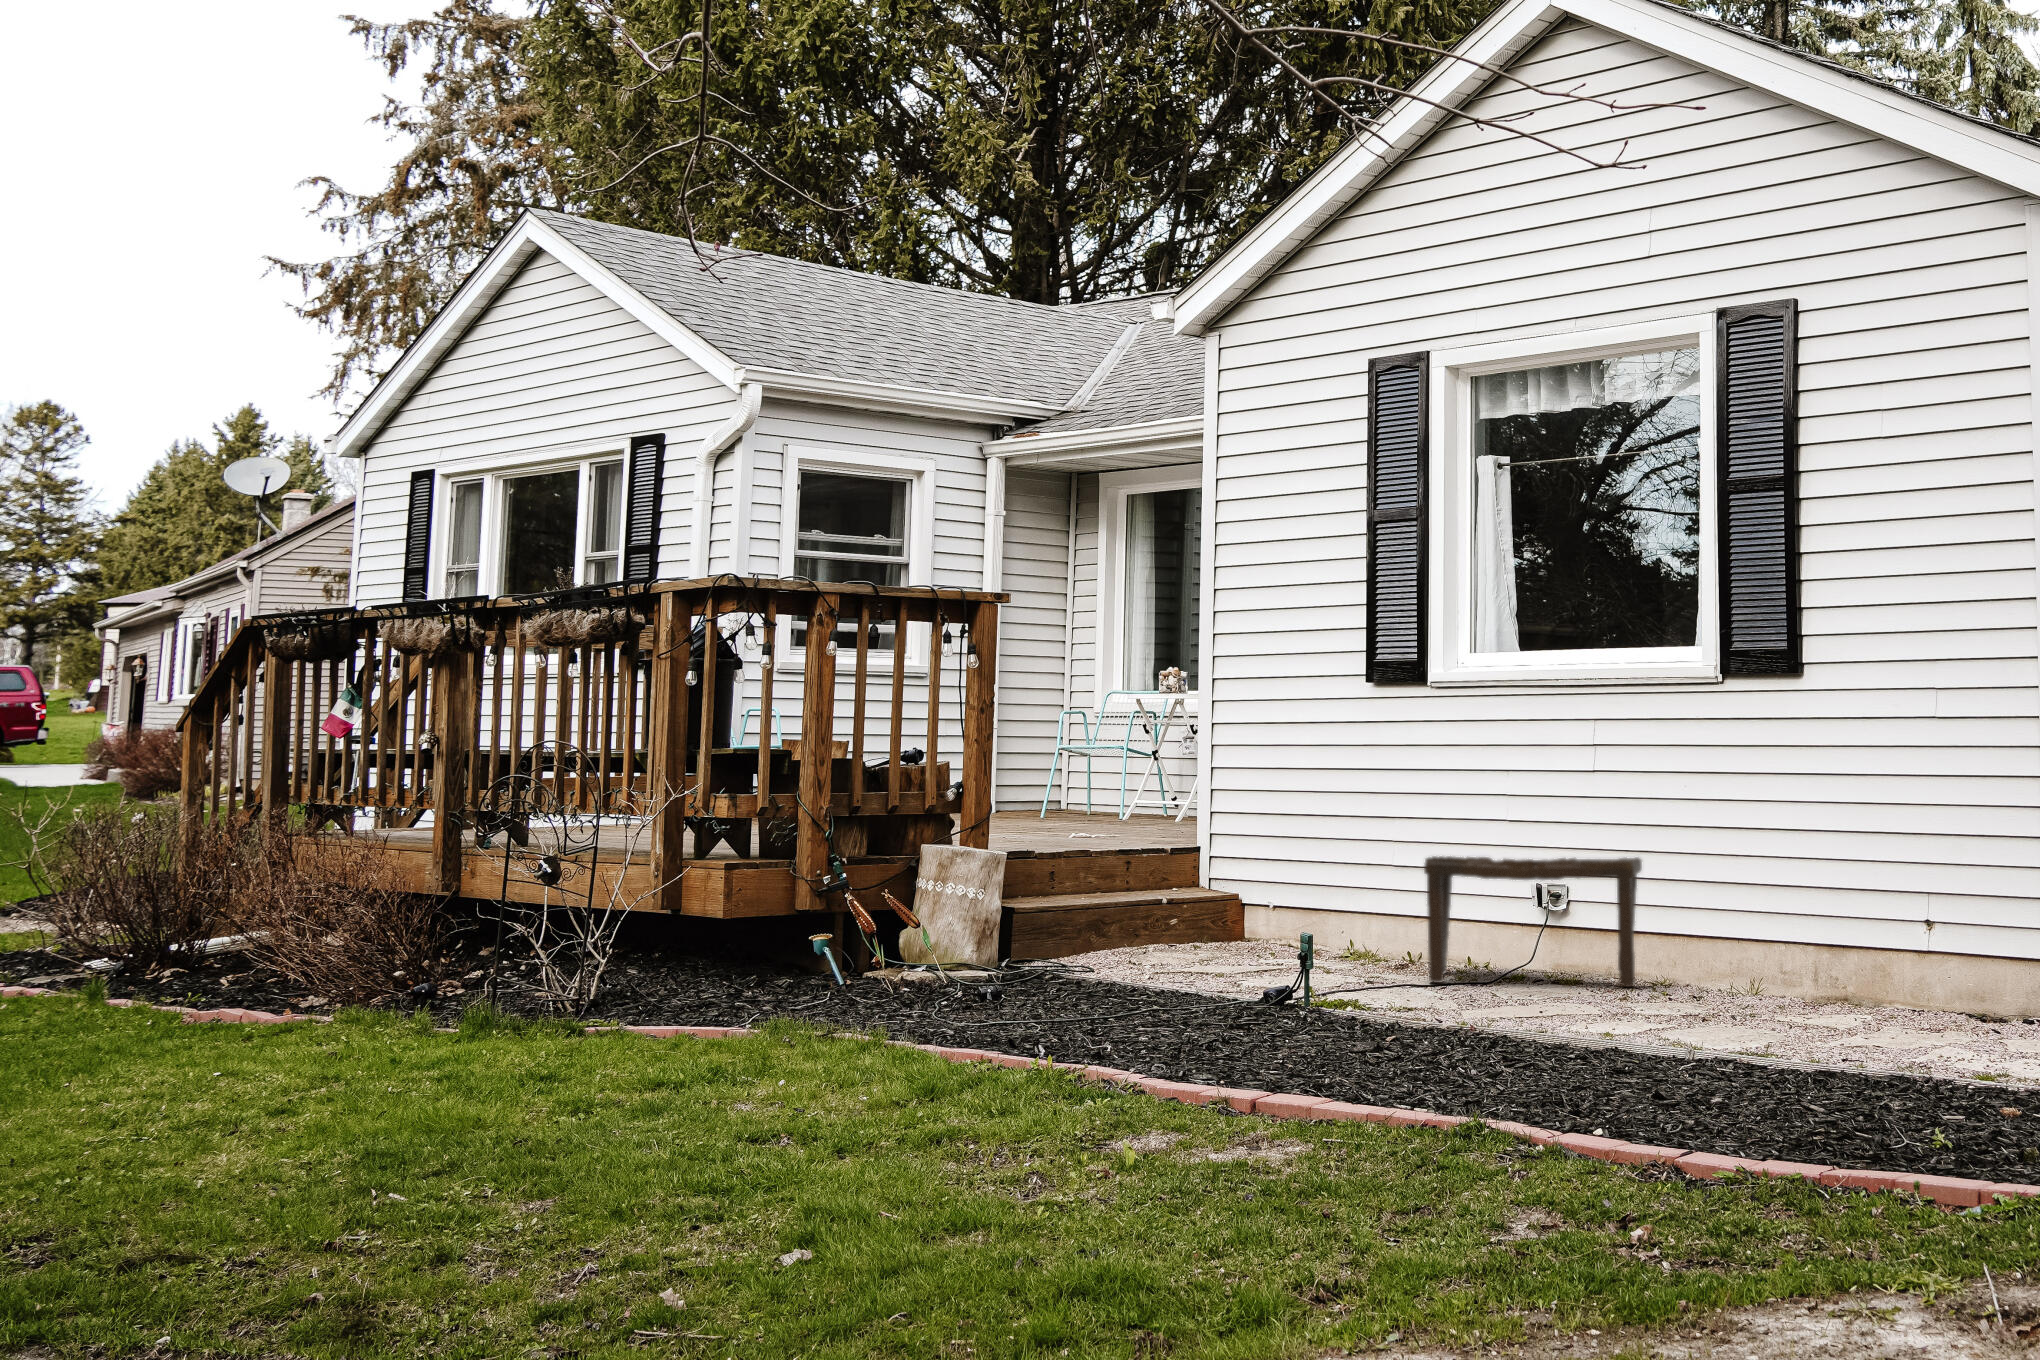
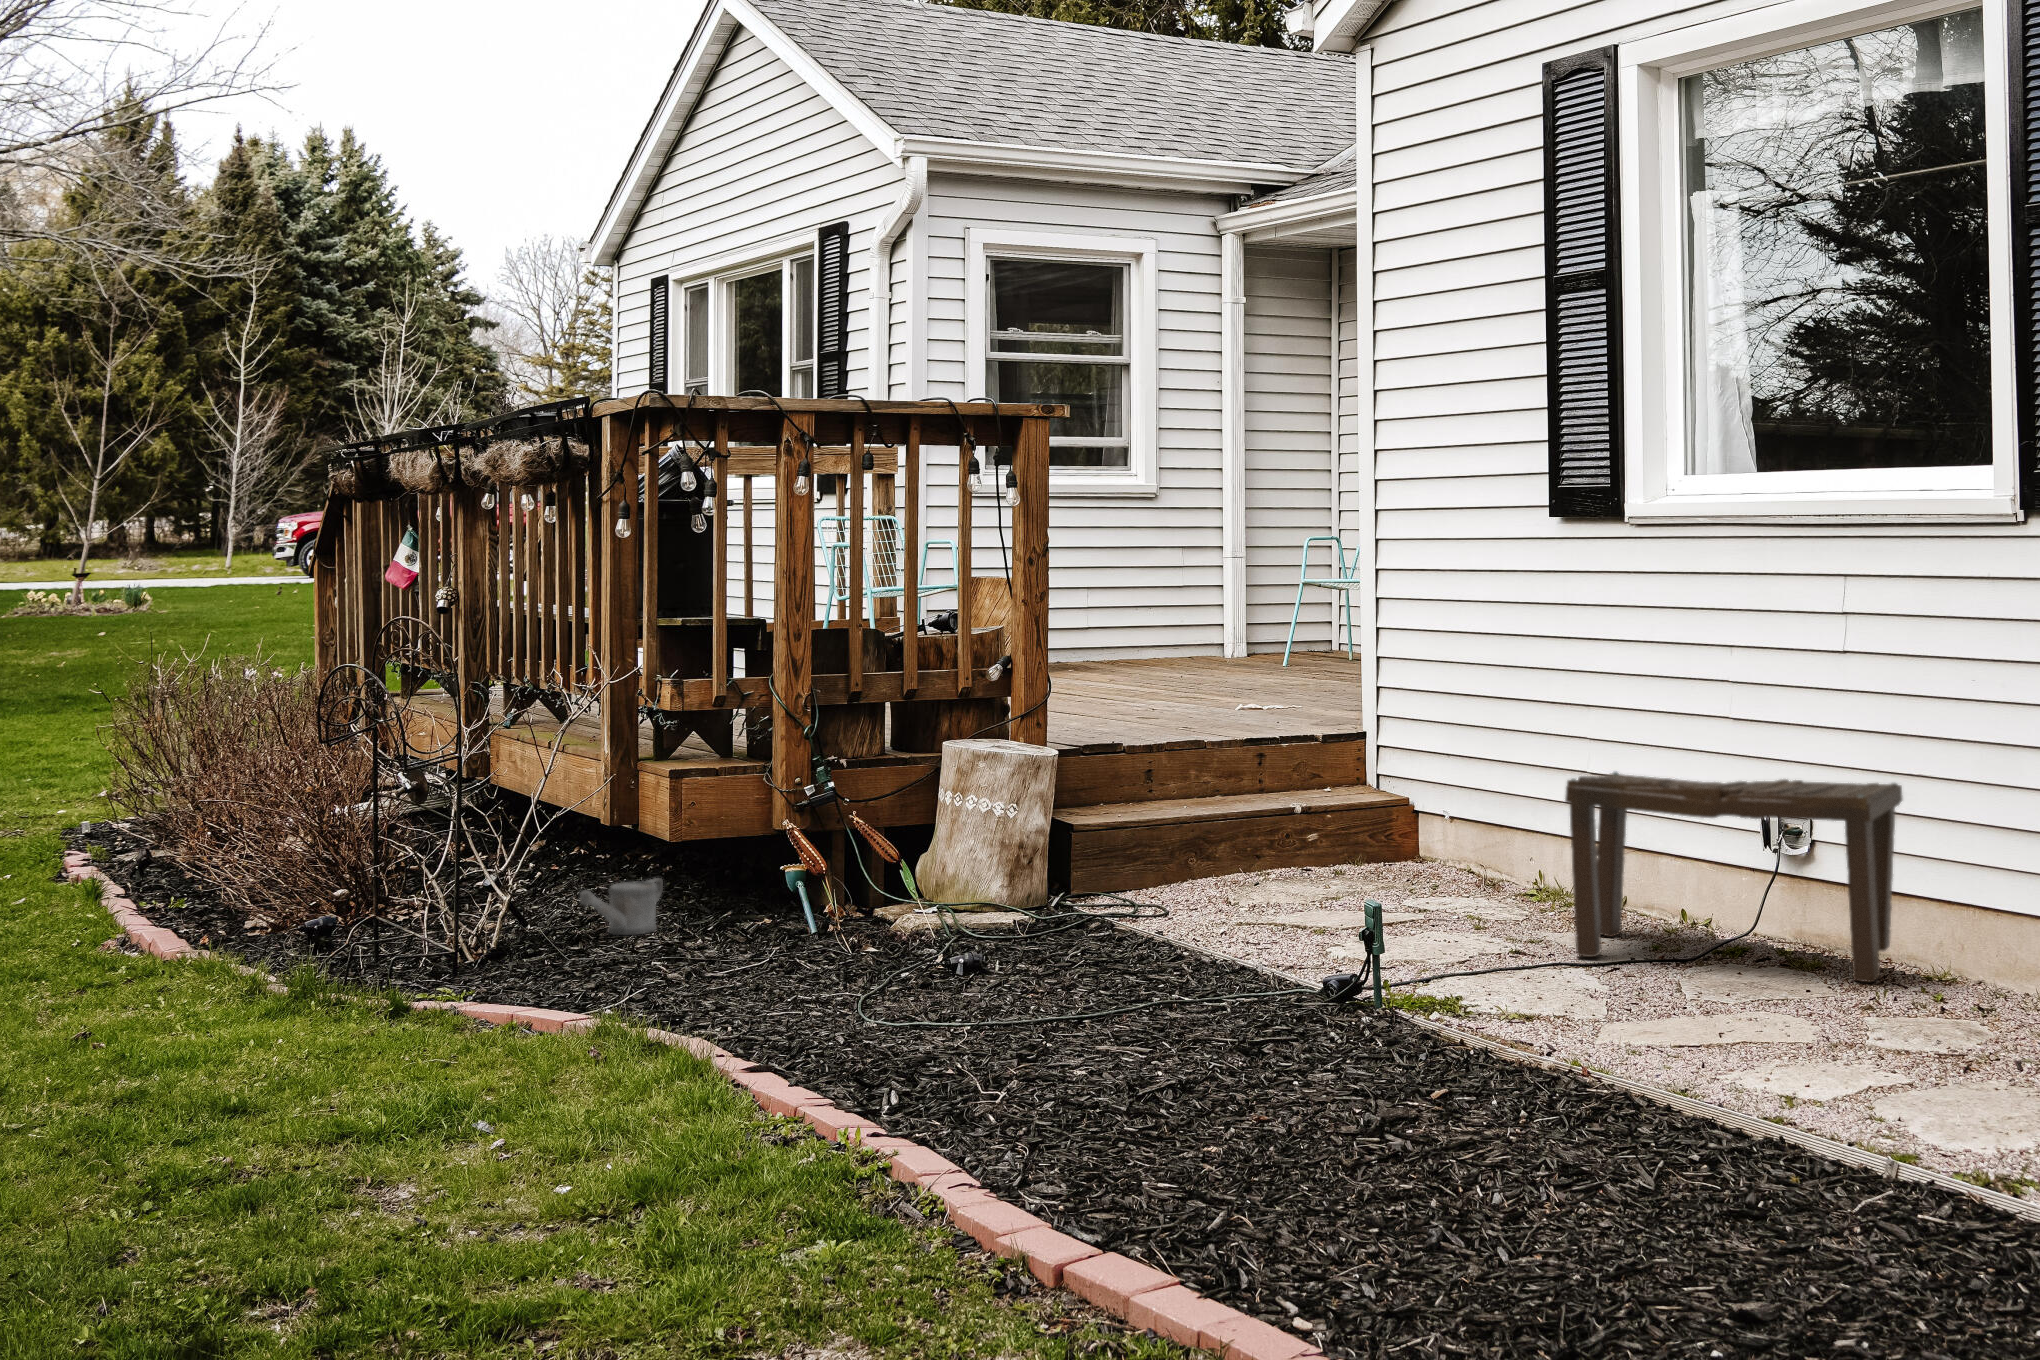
watering can: none [658,955,706,998] -> present [580,878,663,935]

